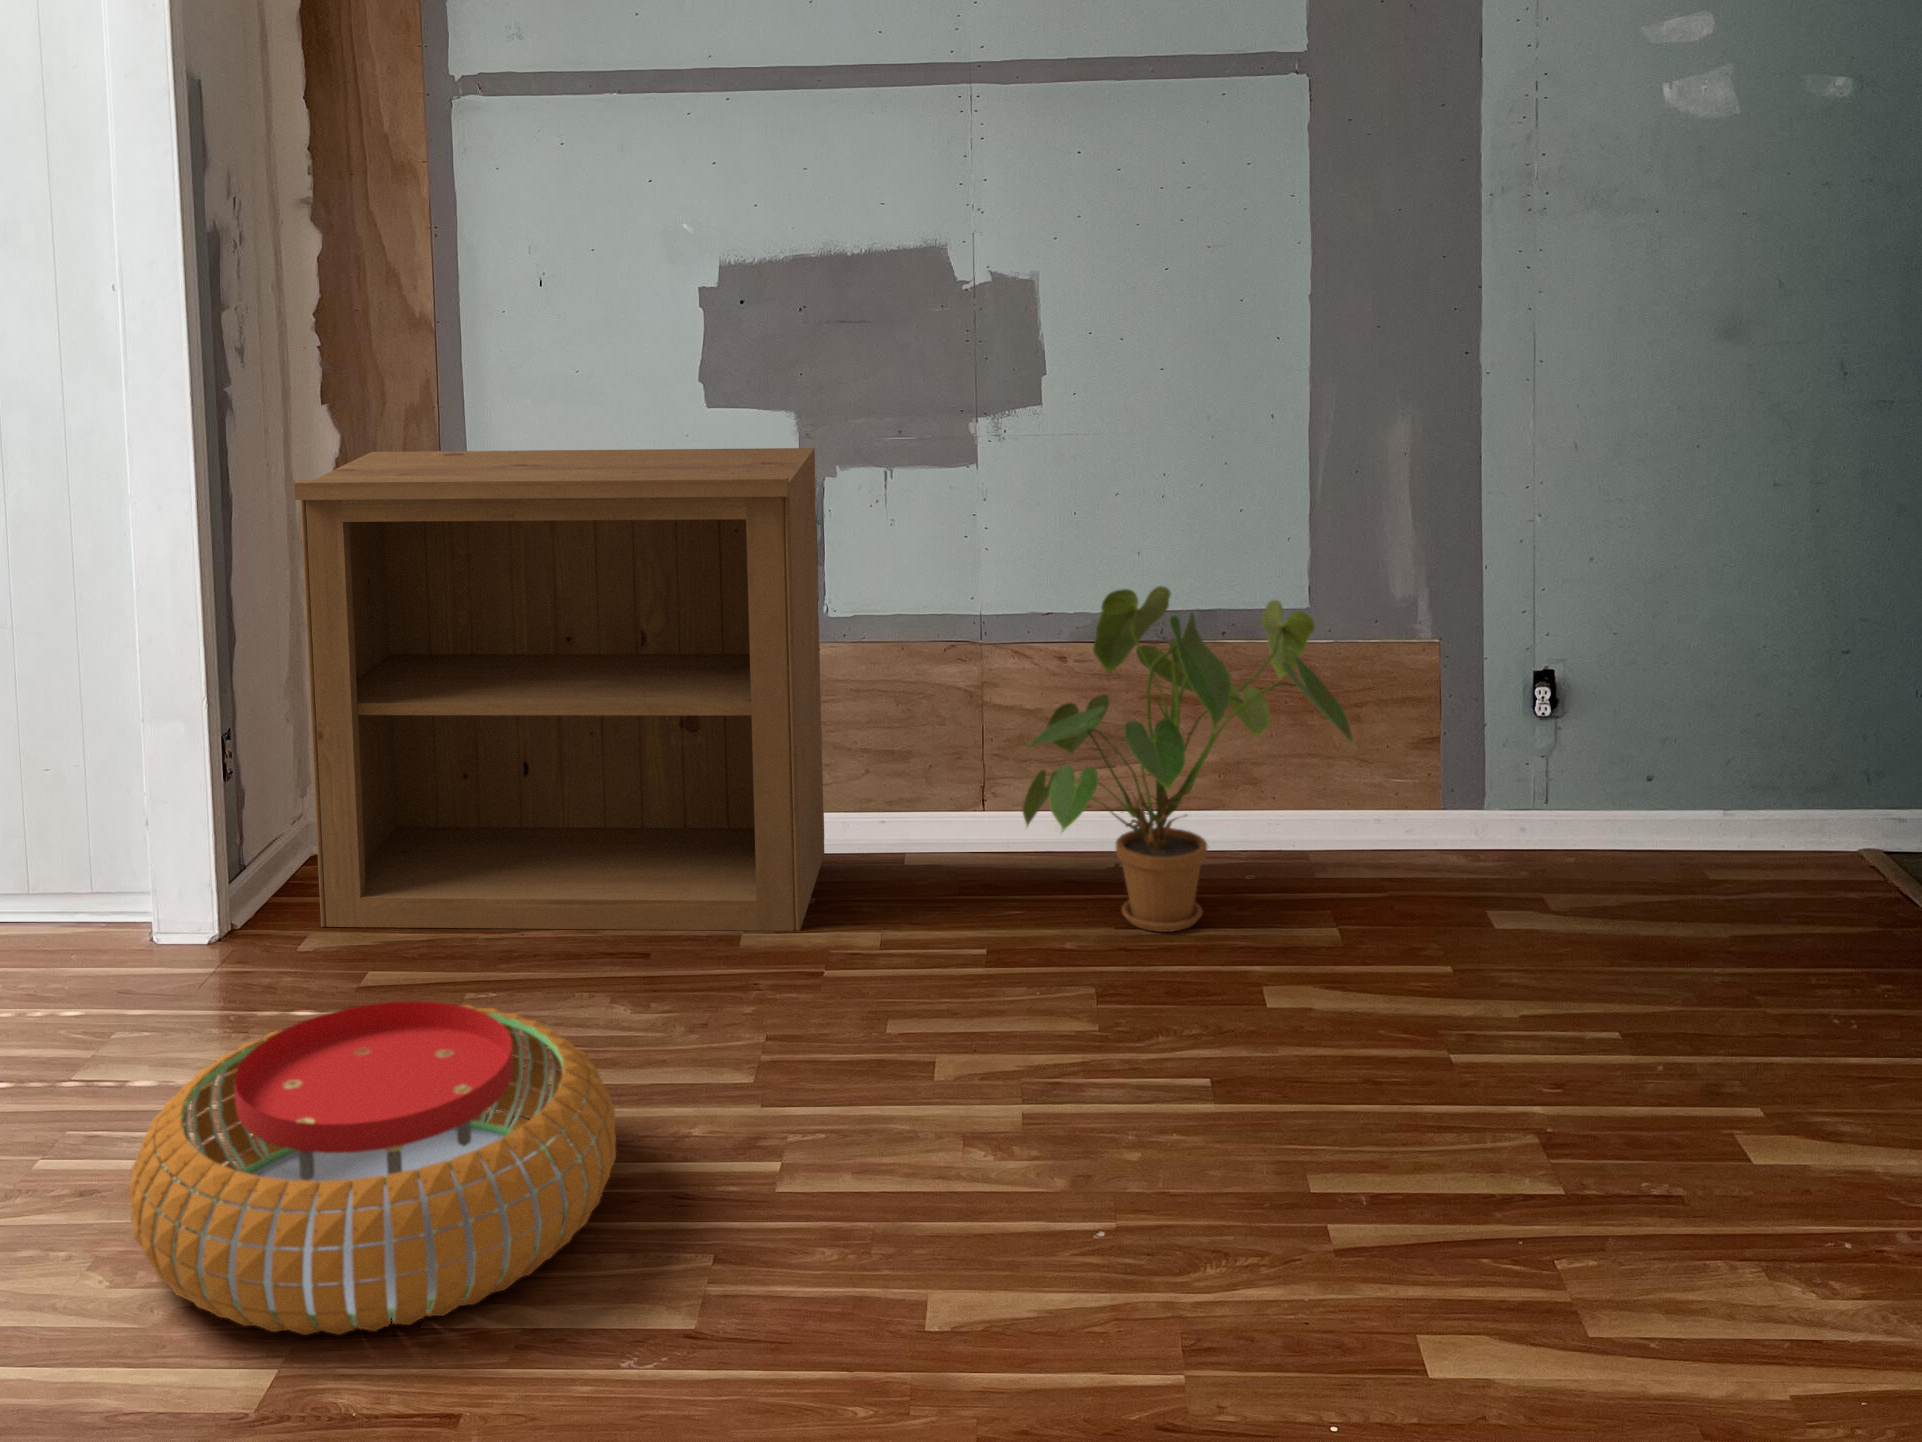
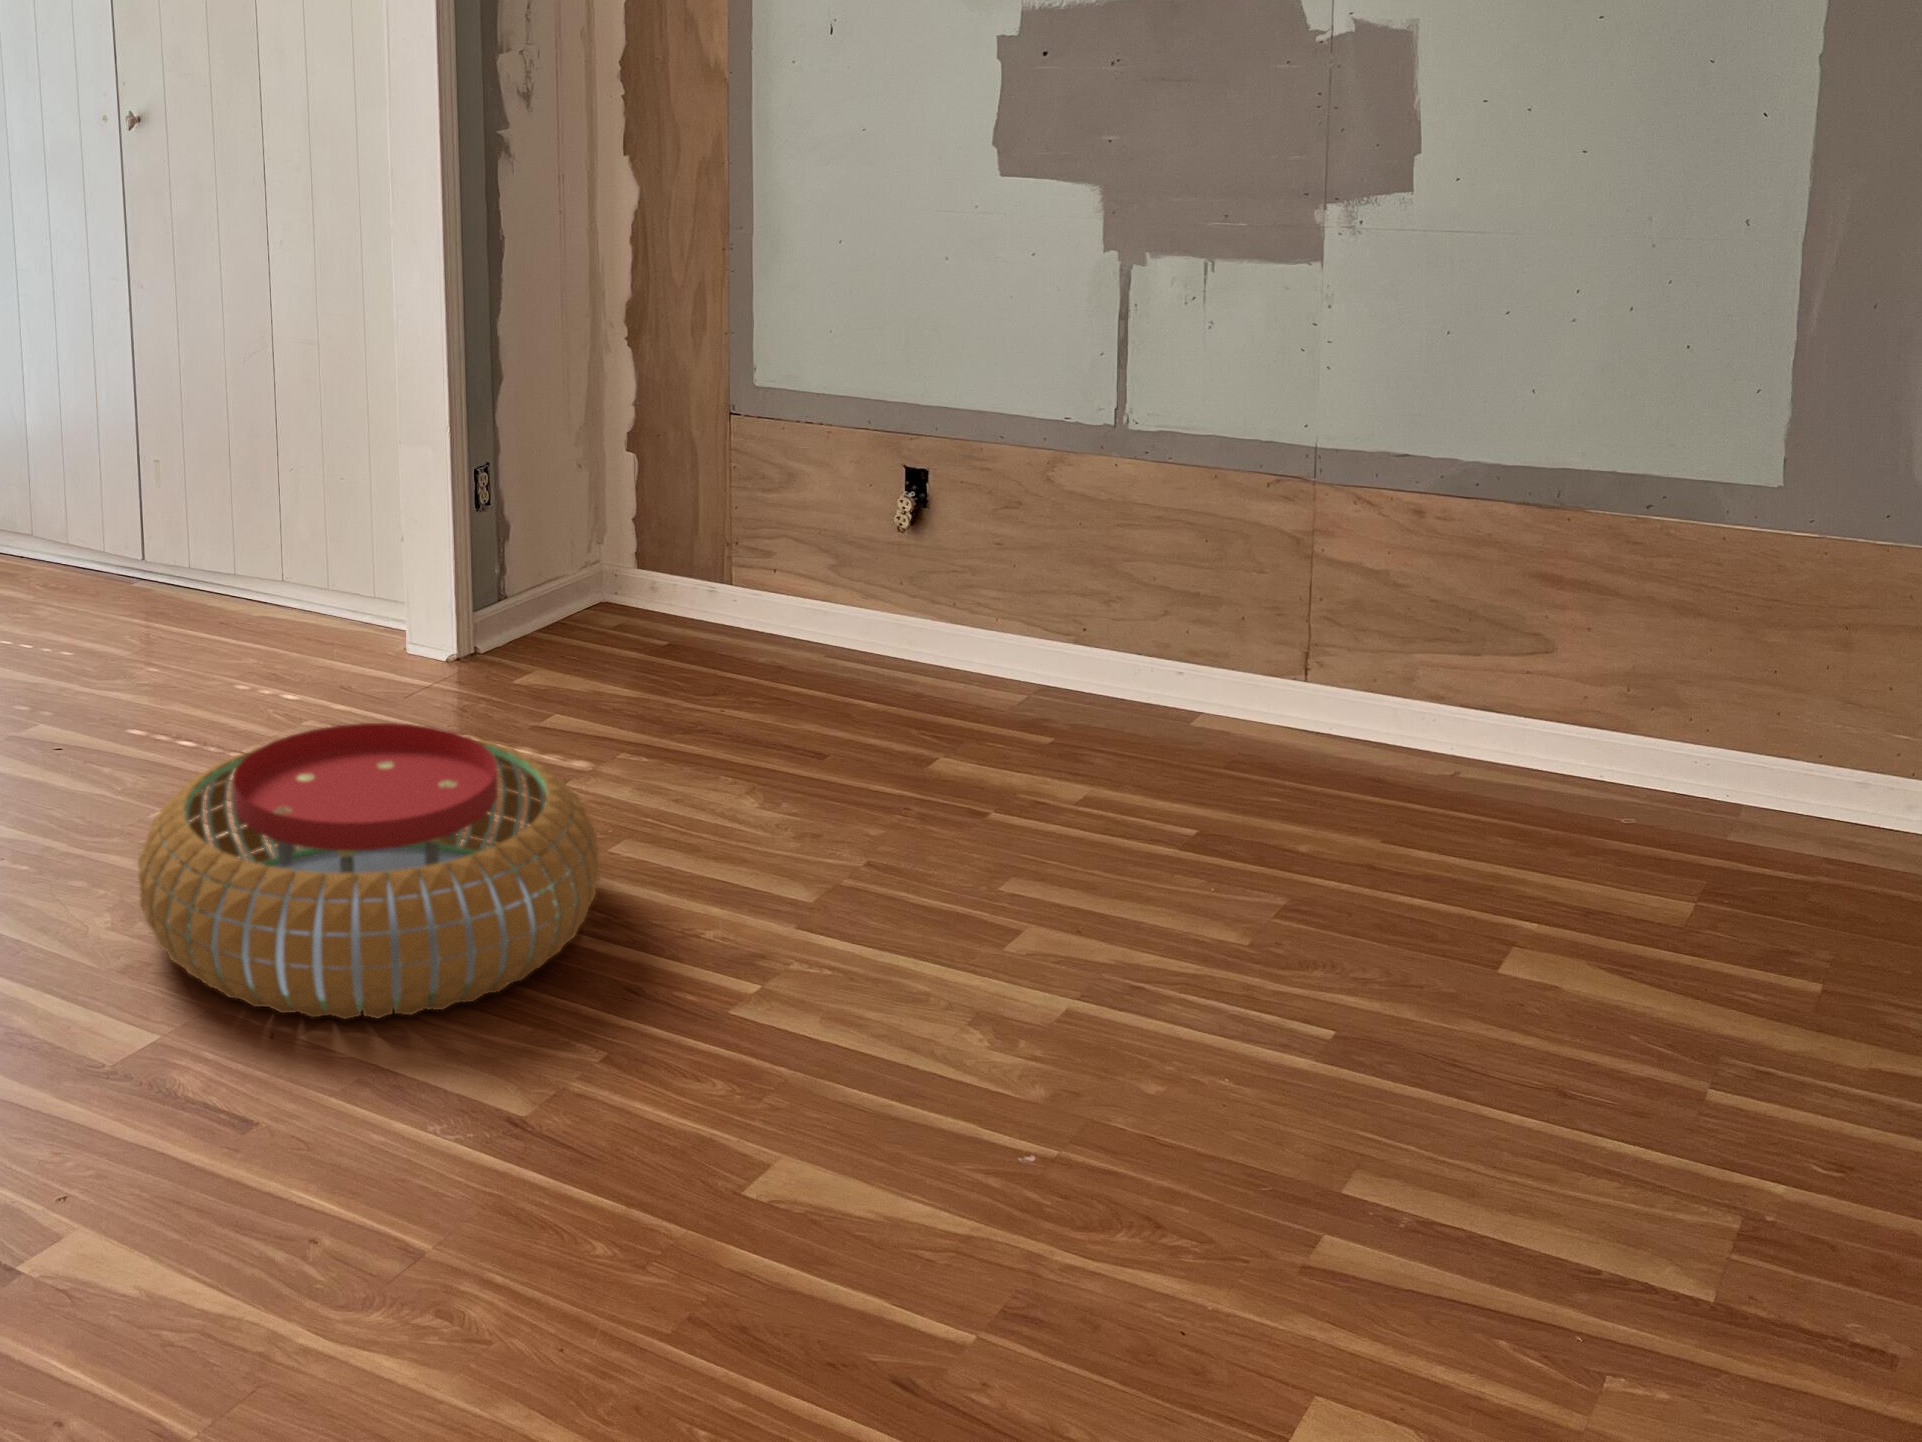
bookshelf: present [294,448,824,931] -> none [529,204,1107,771]
house plant: present [1023,586,1354,932] -> none [1272,435,1752,875]

